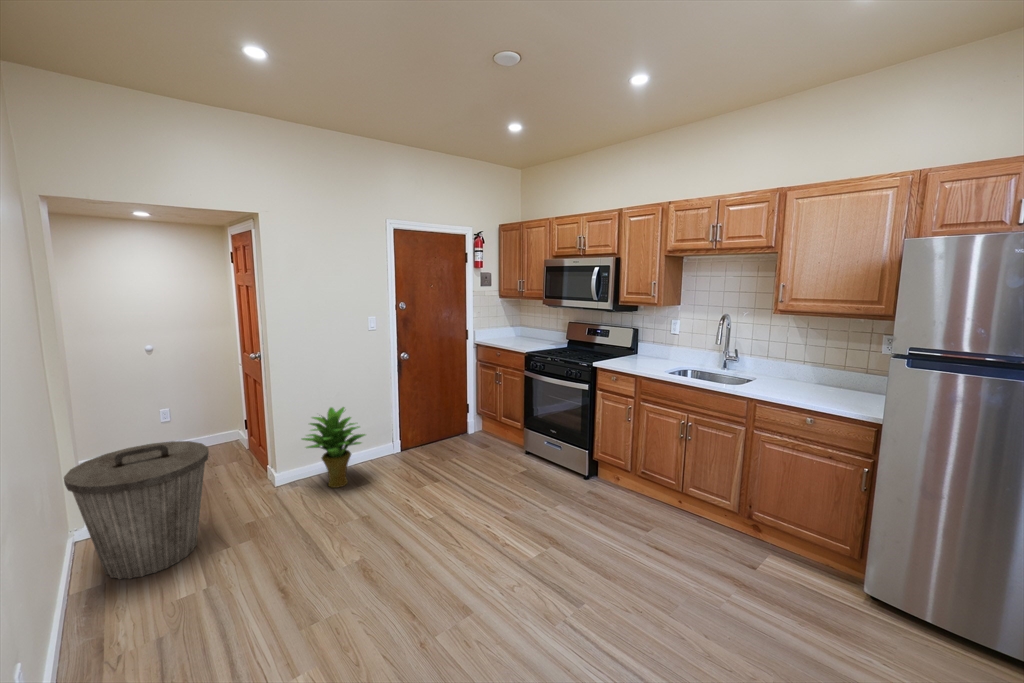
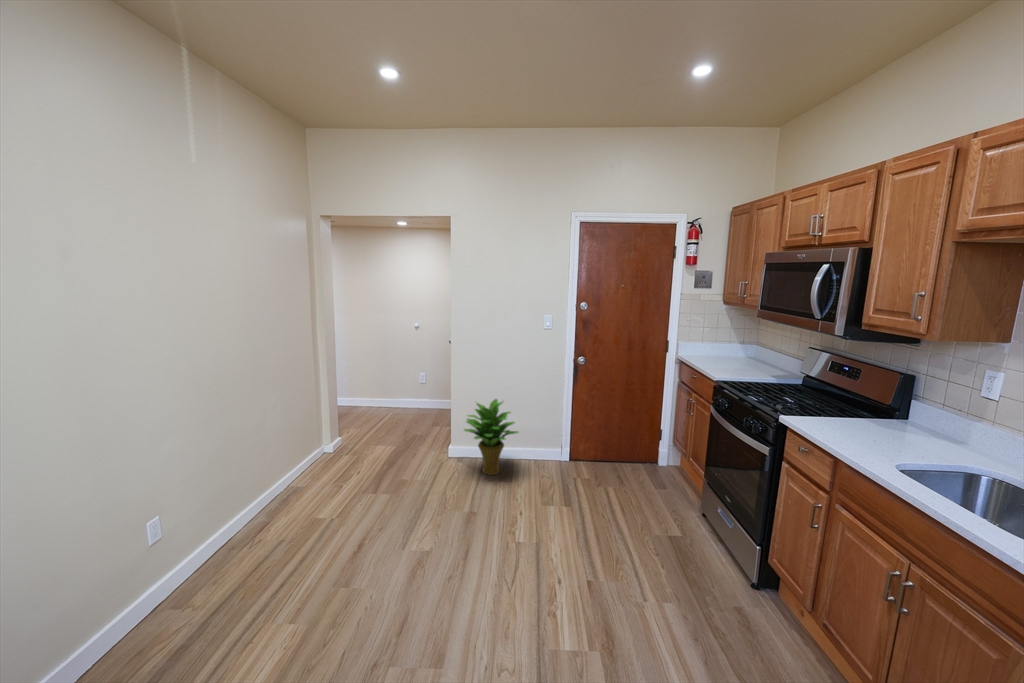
trash can: present [64,441,209,579] -> none [299,397,385,490]

